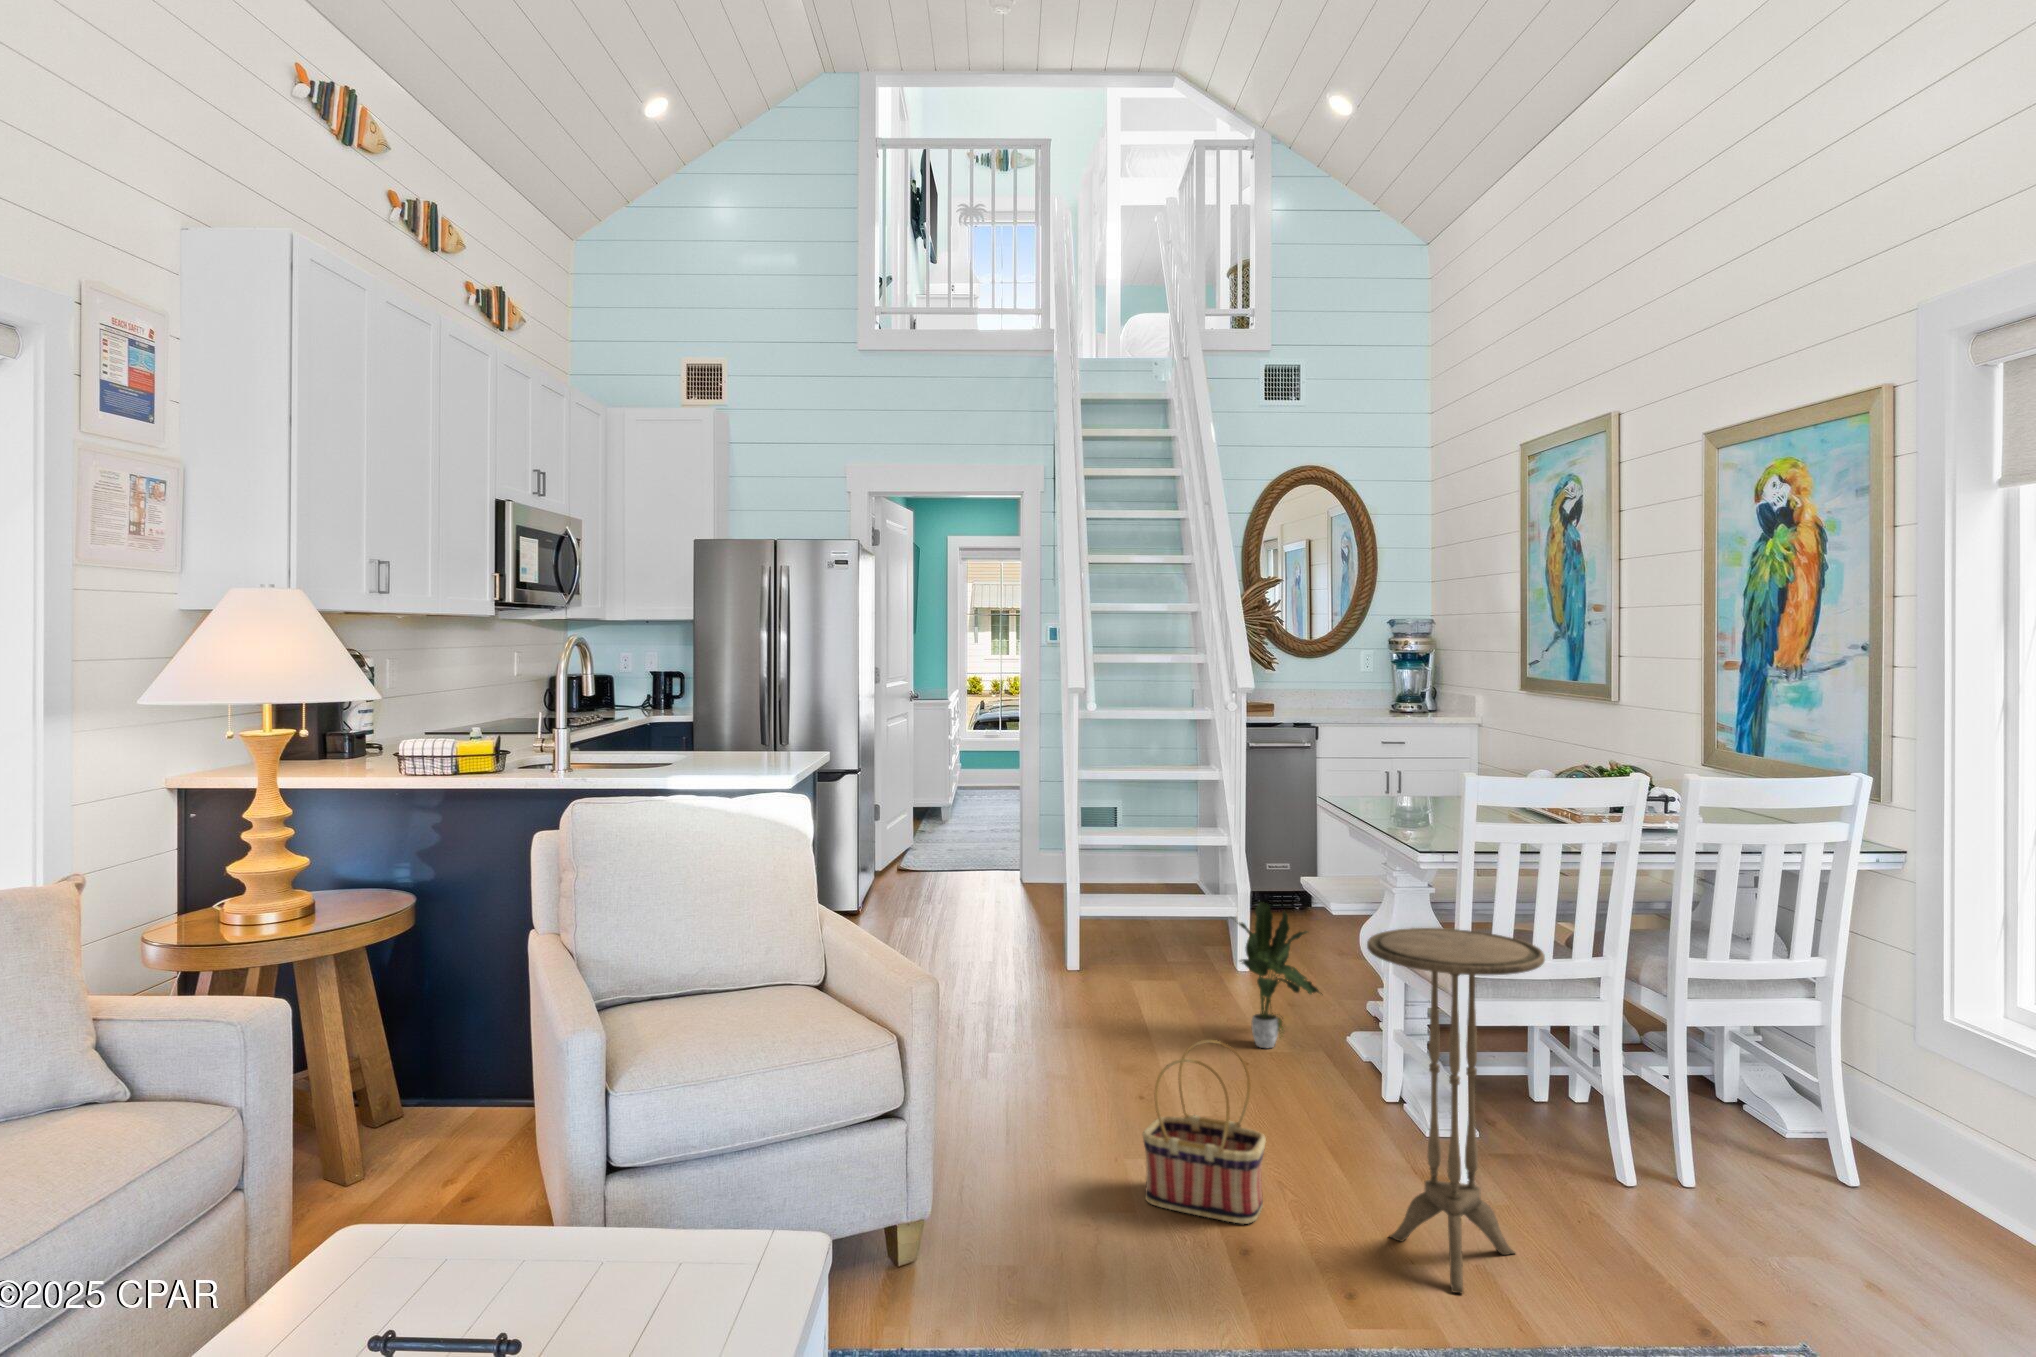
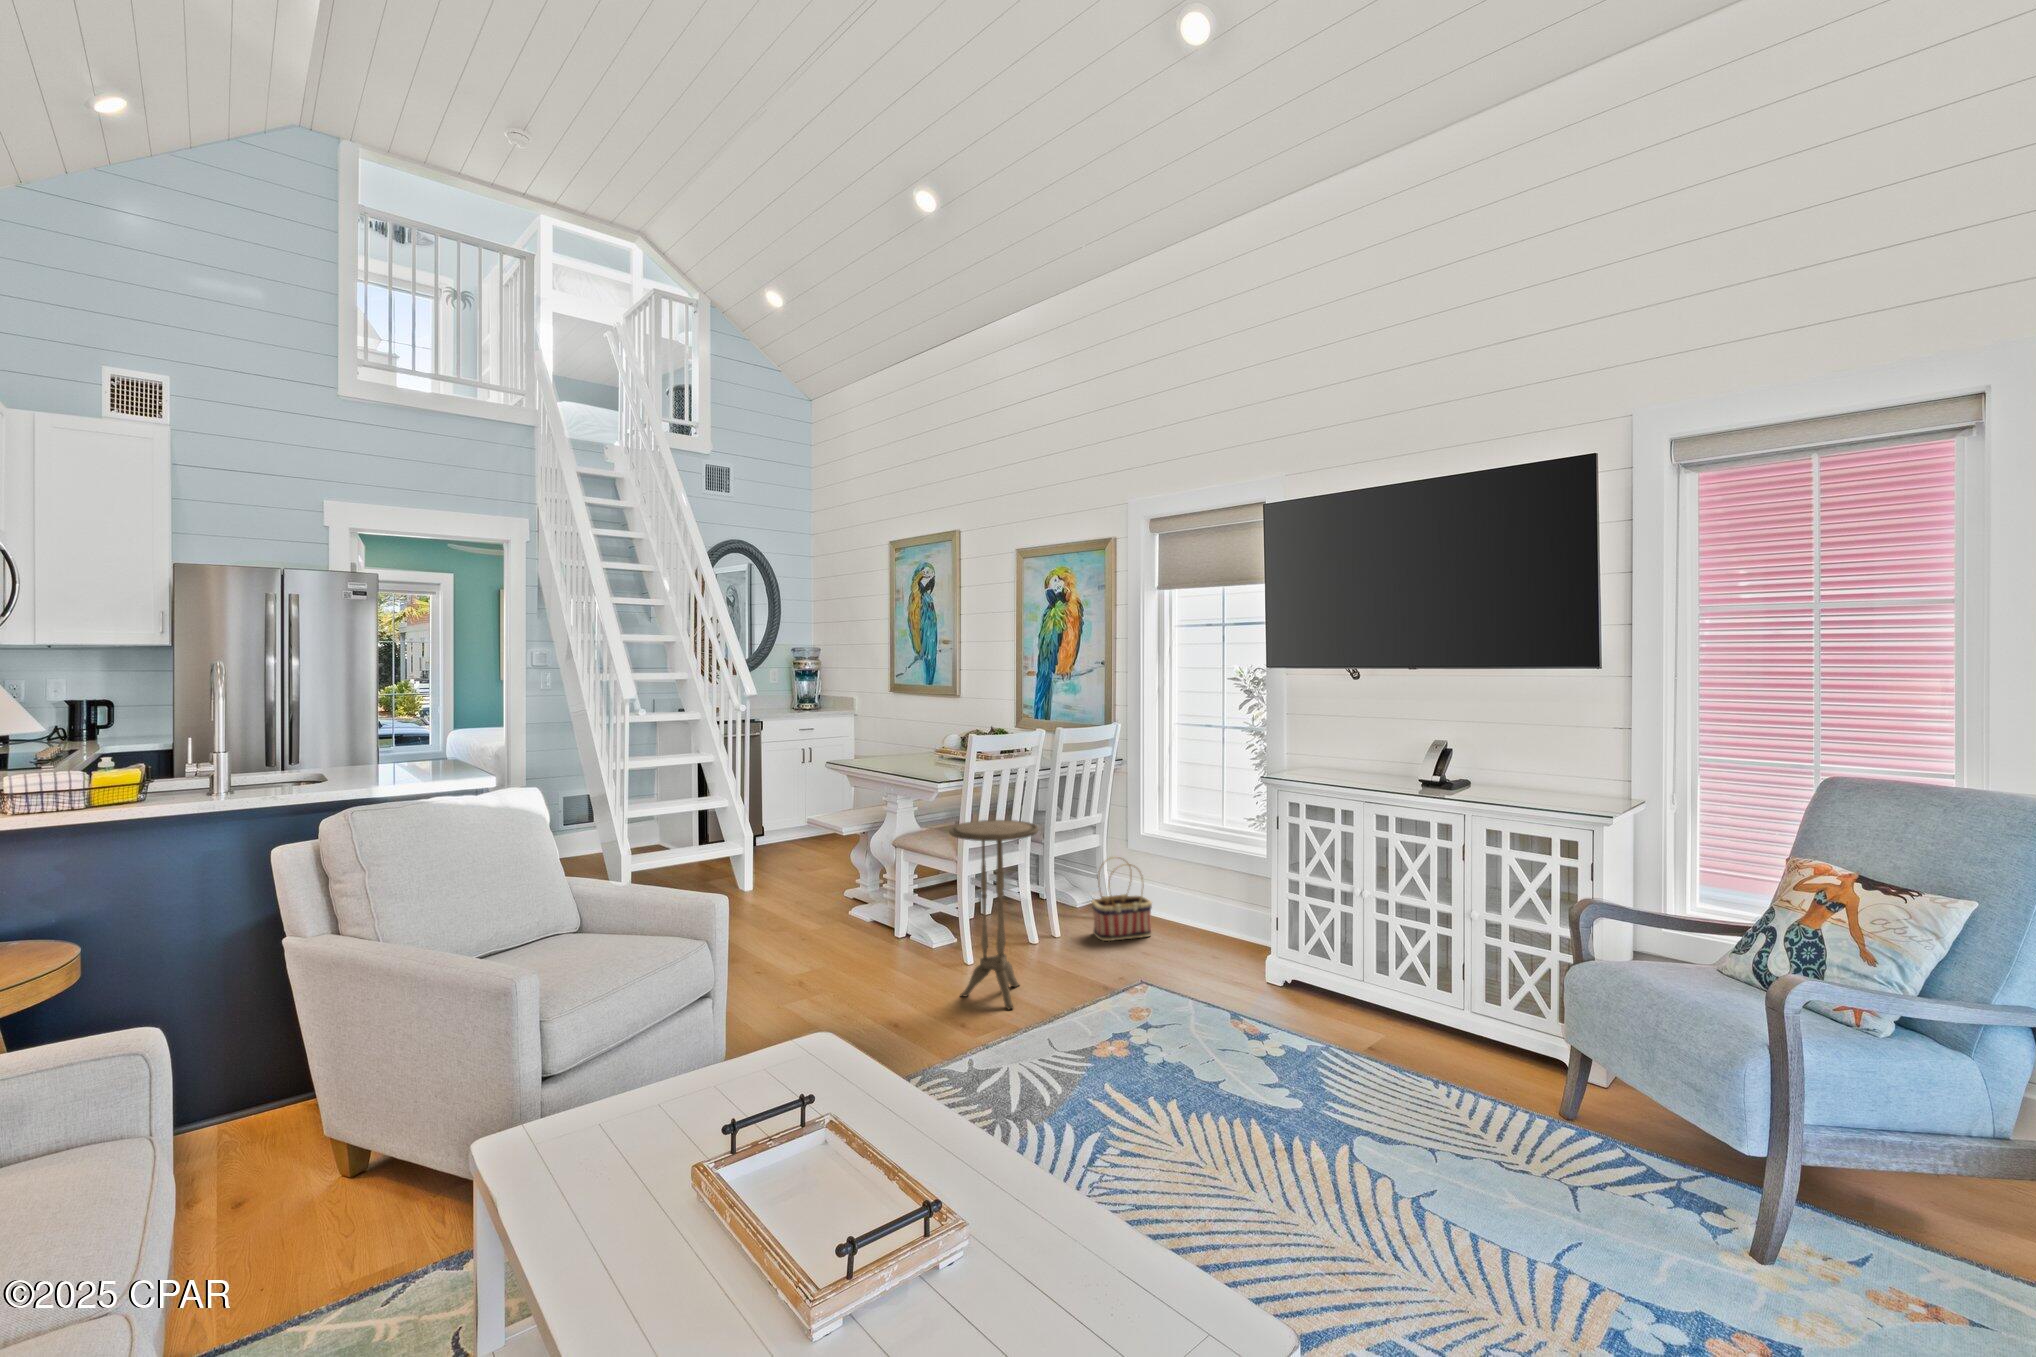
potted plant: present [1237,903,1322,1048] -> none [780,831,842,924]
basket: present [1143,1040,1266,1224] -> present [1092,858,1152,941]

